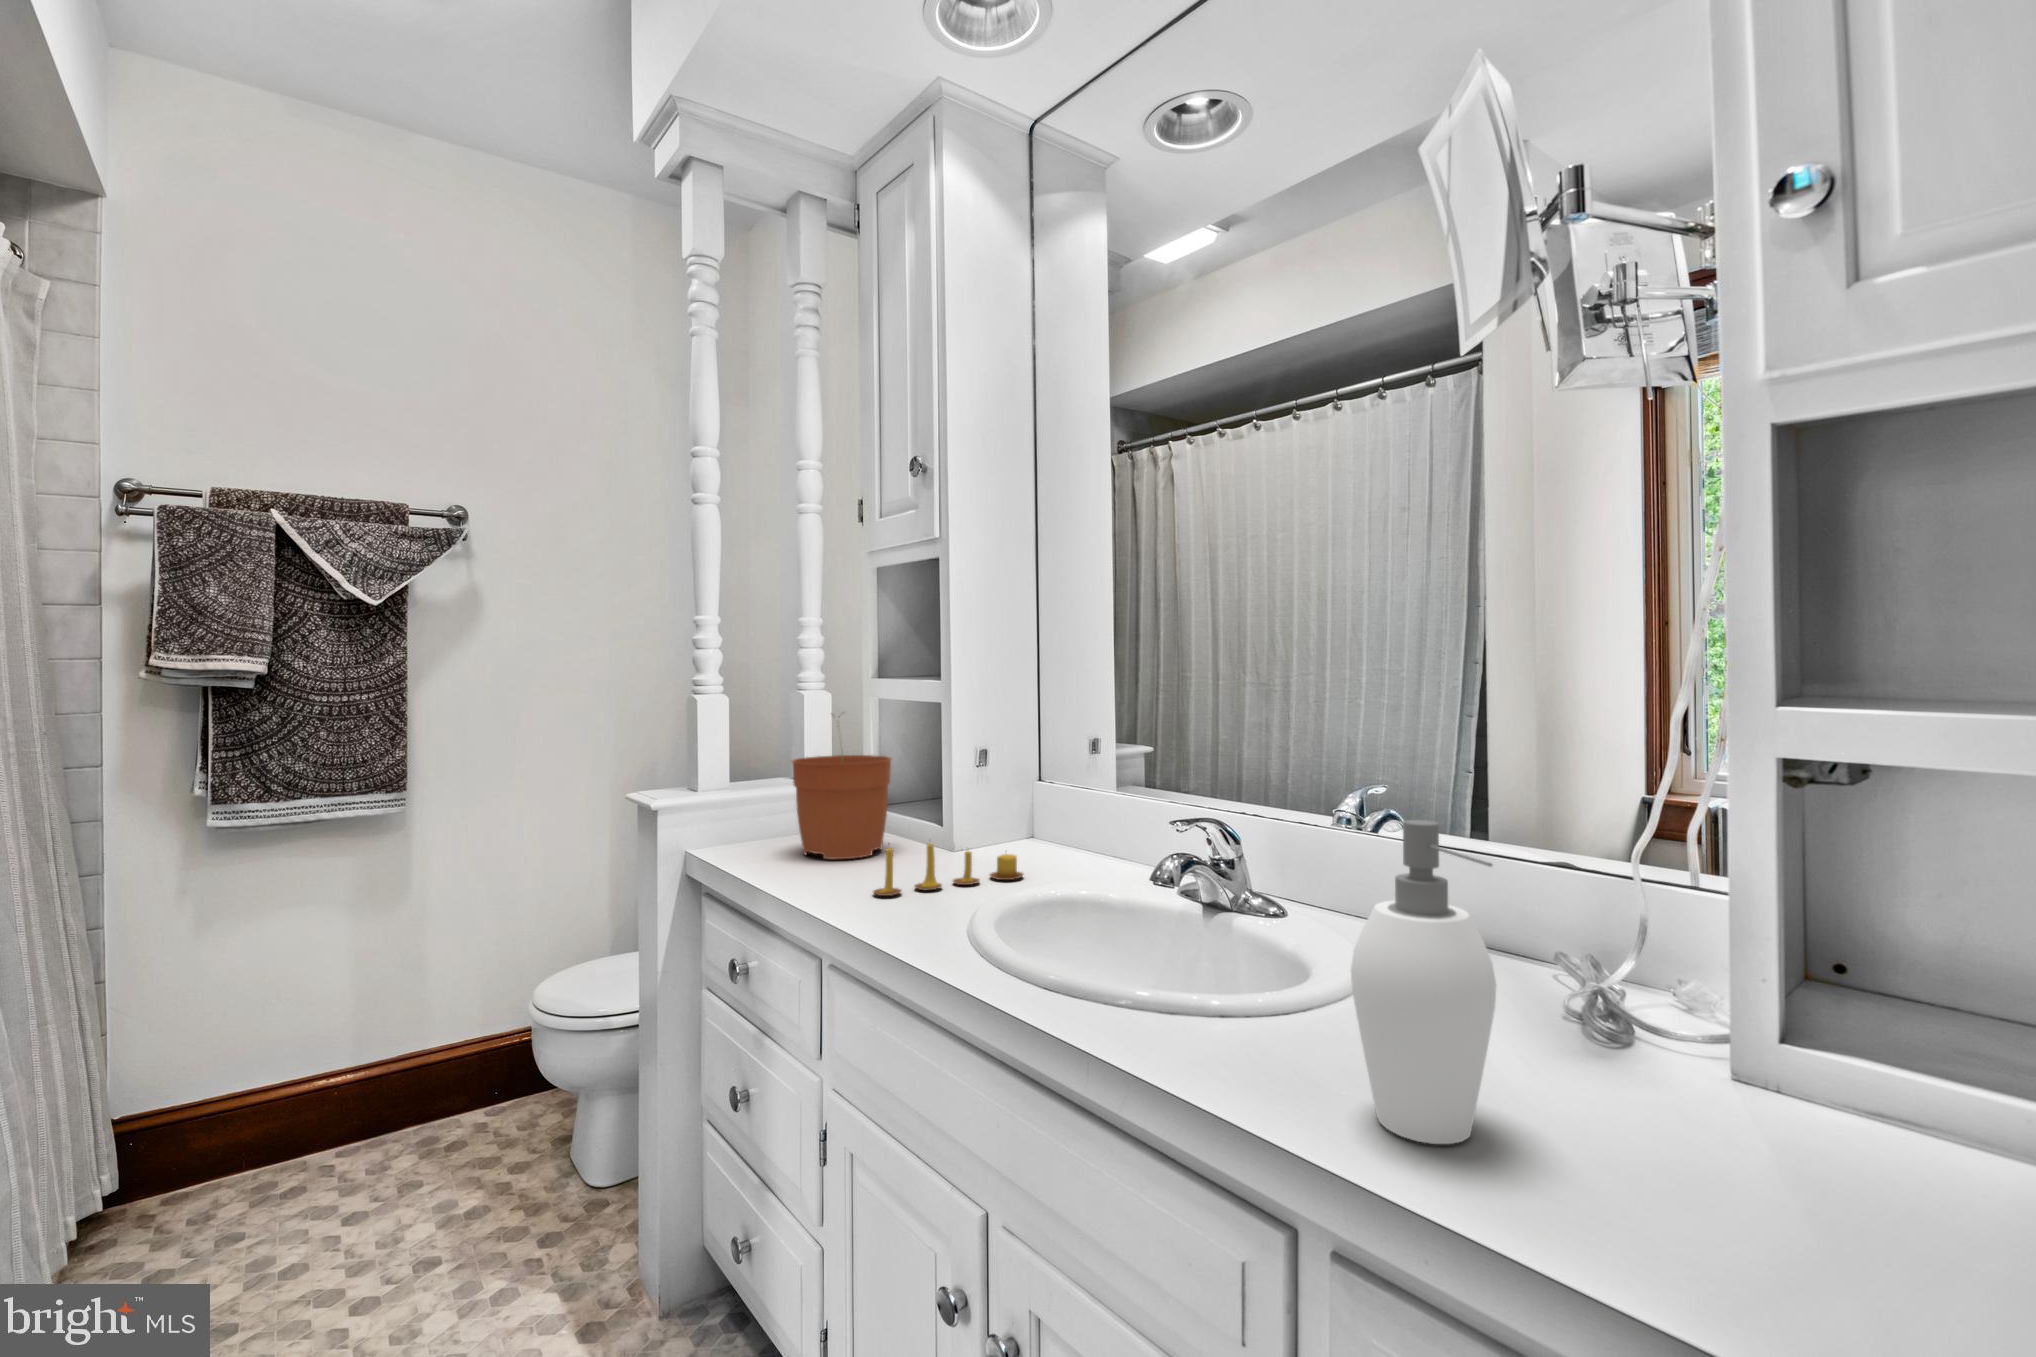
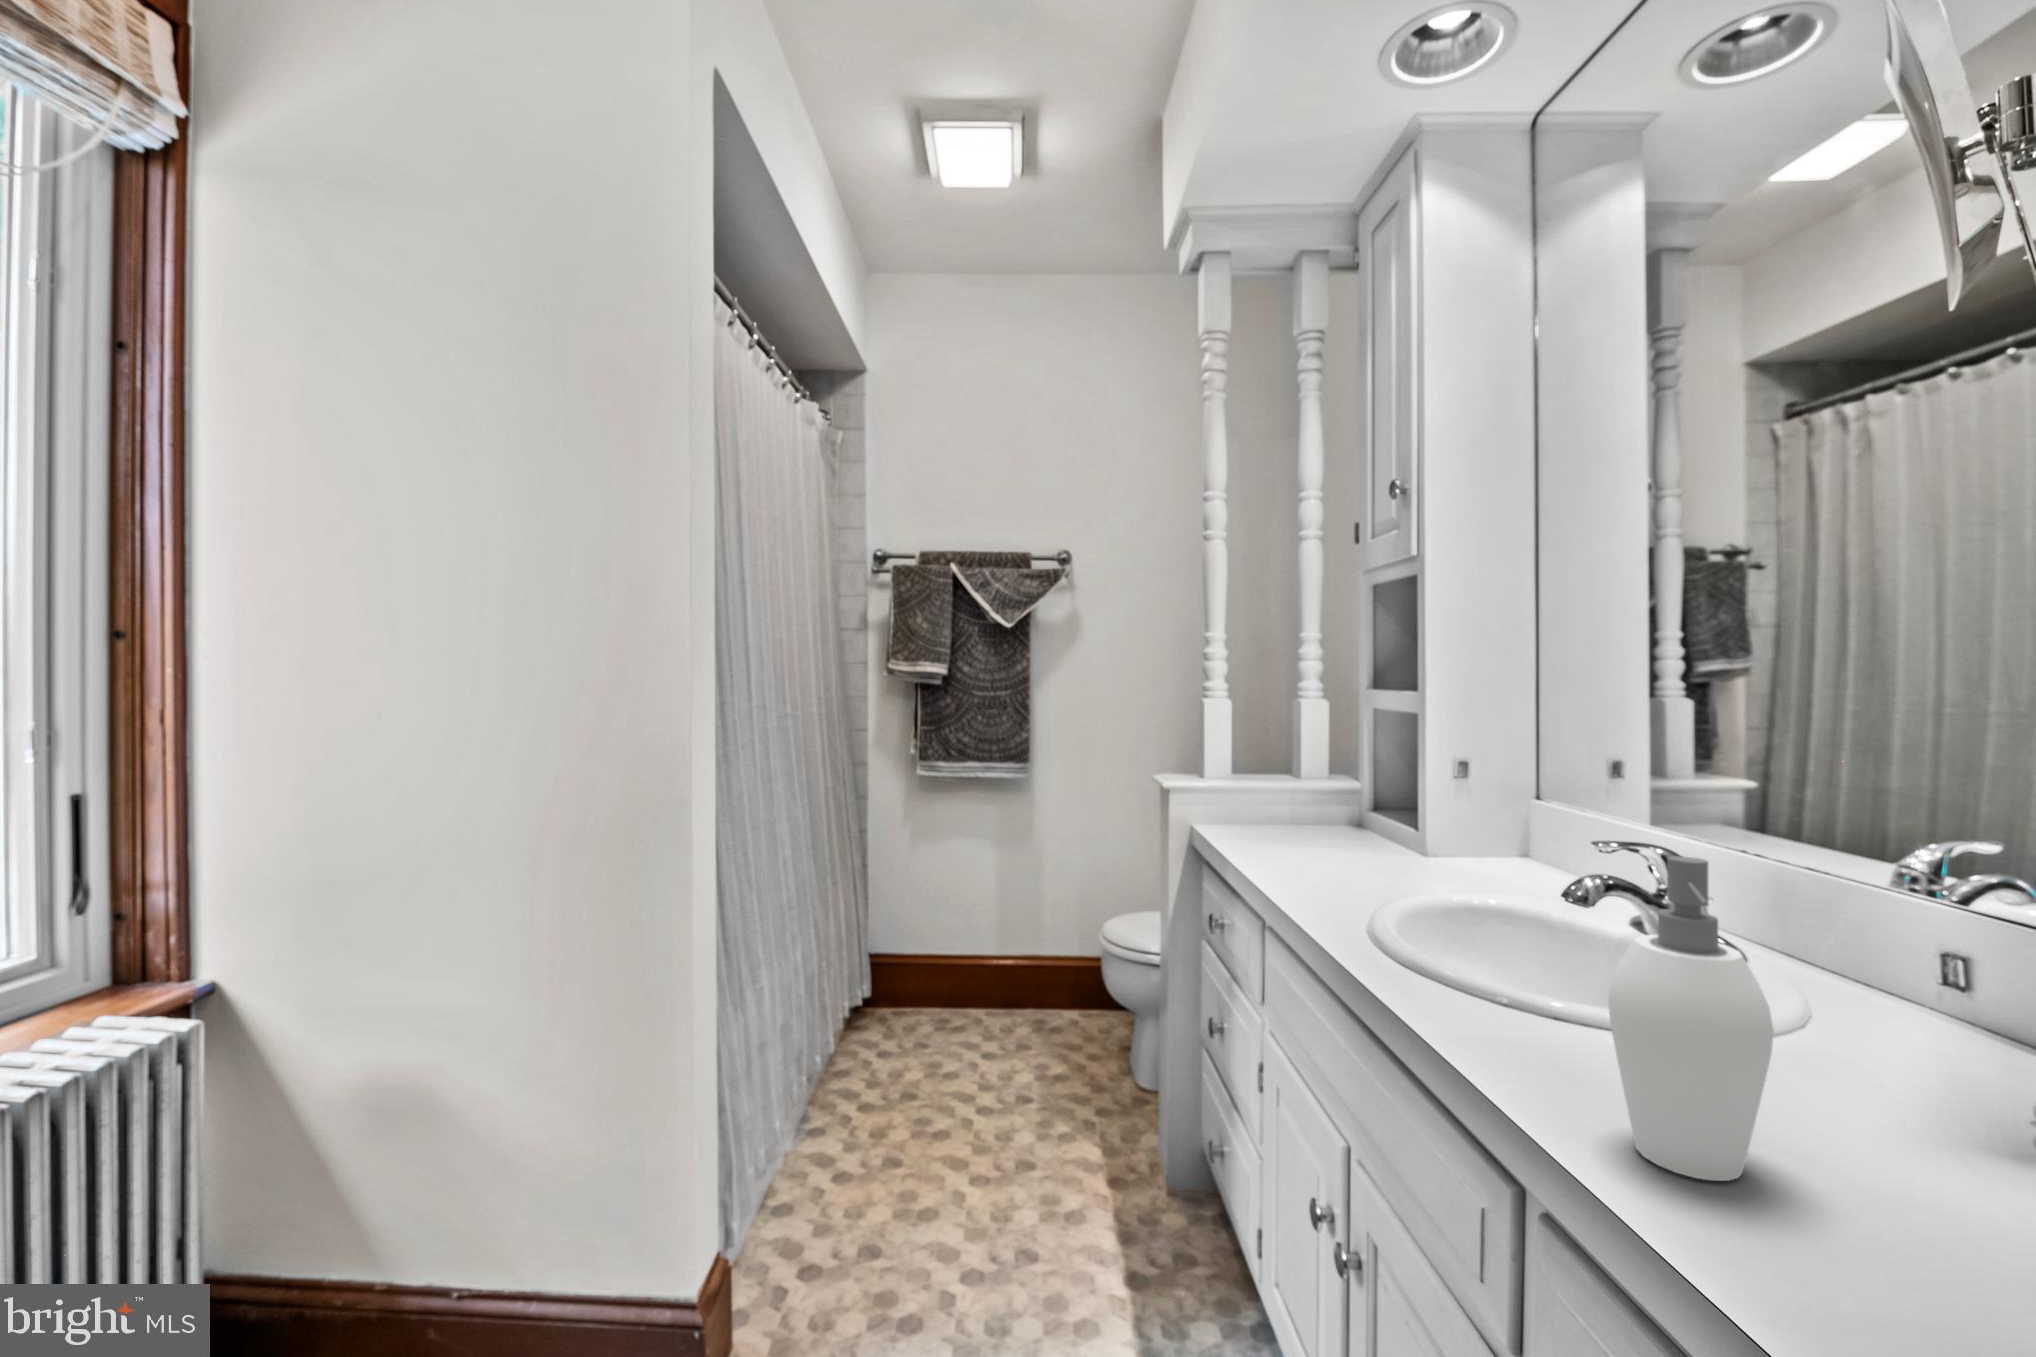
plant pot: present [792,716,891,859] -> none [1272,717,1365,849]
candle: present [873,843,1023,896] -> none [1315,836,1475,887]

